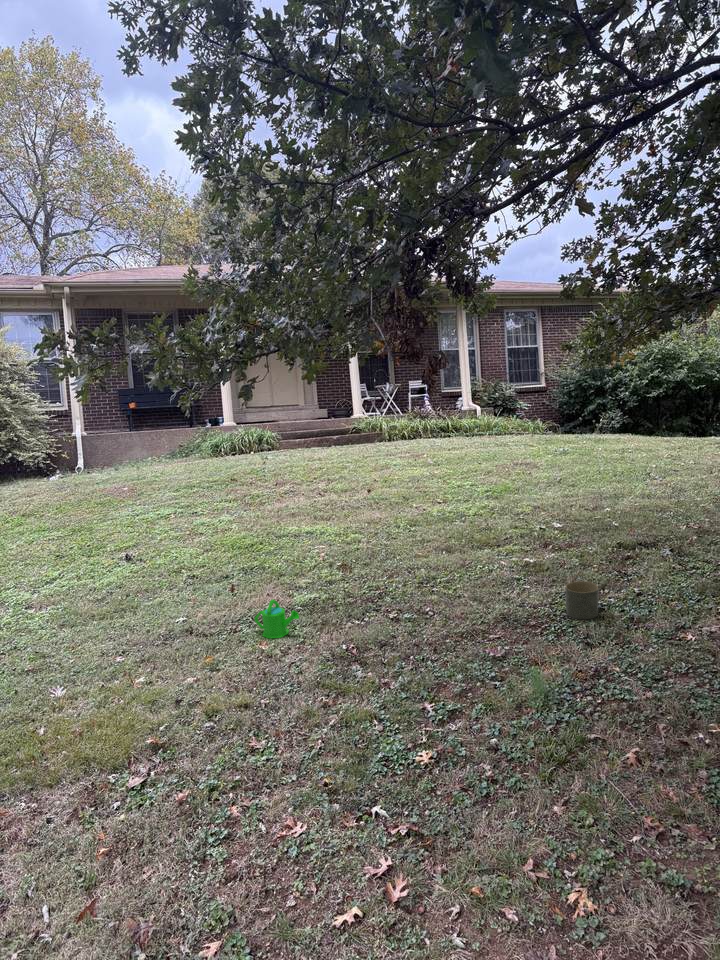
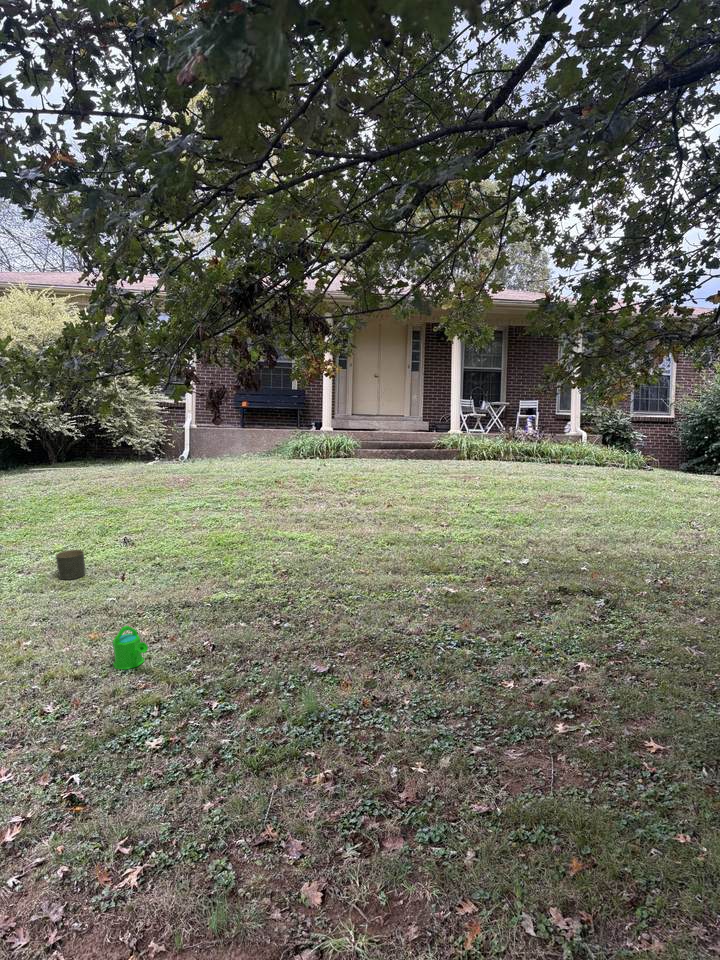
planter: present [565,581,599,620] -> present [56,550,85,580]

